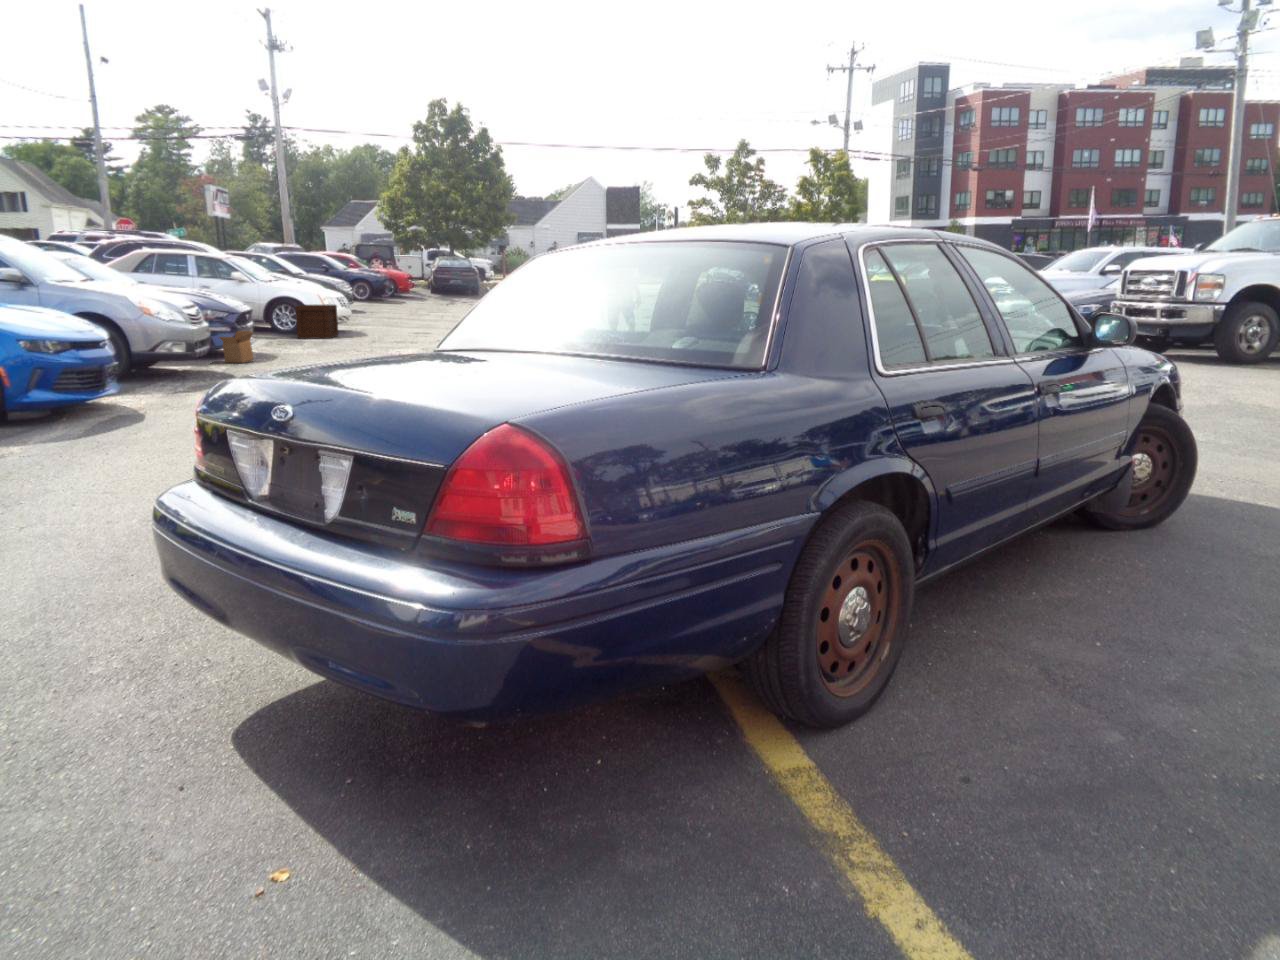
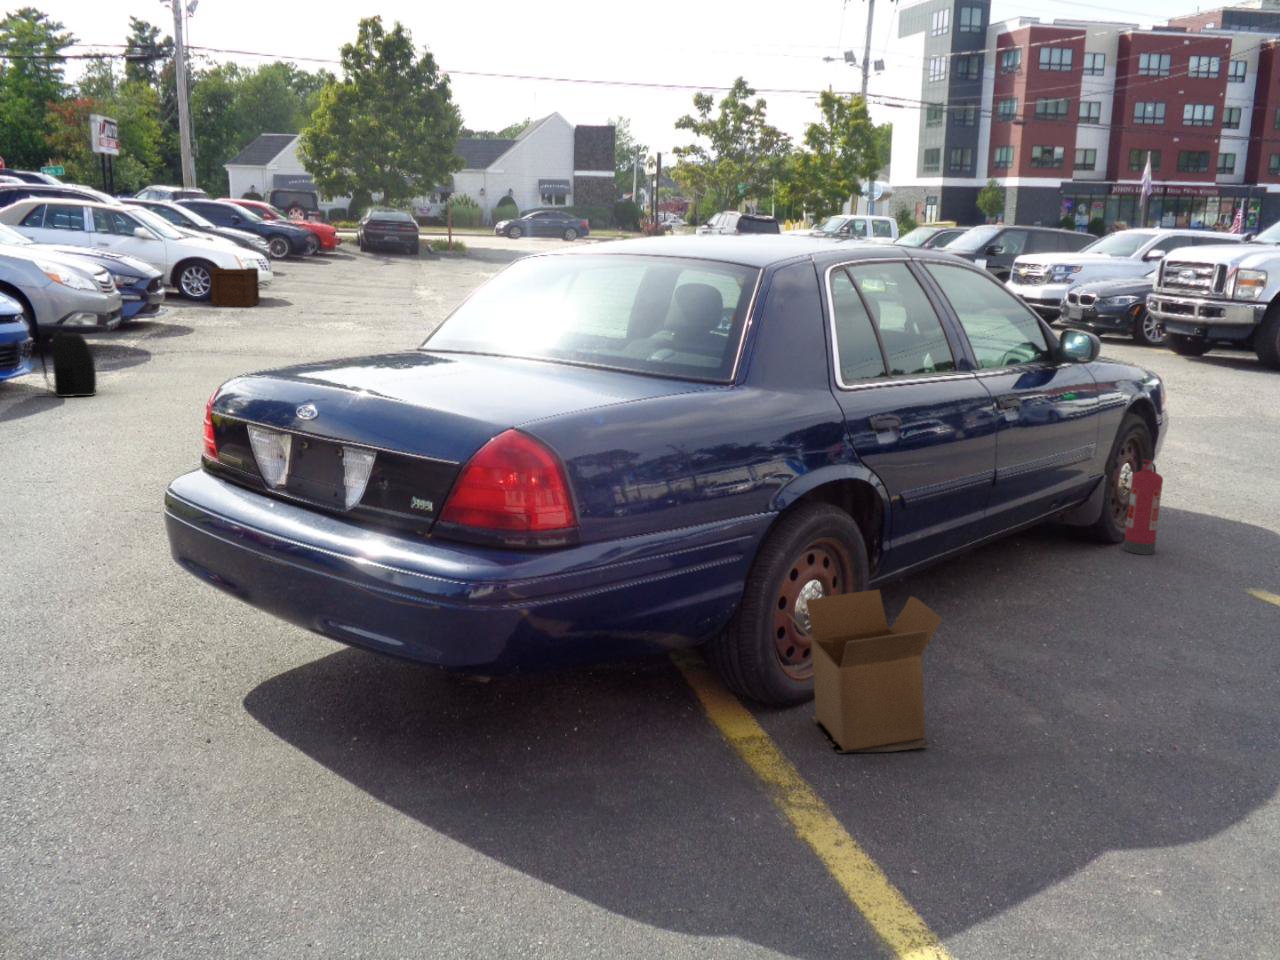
cardboard box: present [219,331,253,363] -> present [787,589,942,753]
backpack: none [120,356,176,417] -> present [39,330,97,397]
fire extinguisher: none [1149,447,1190,543] -> present [1124,460,1163,555]

